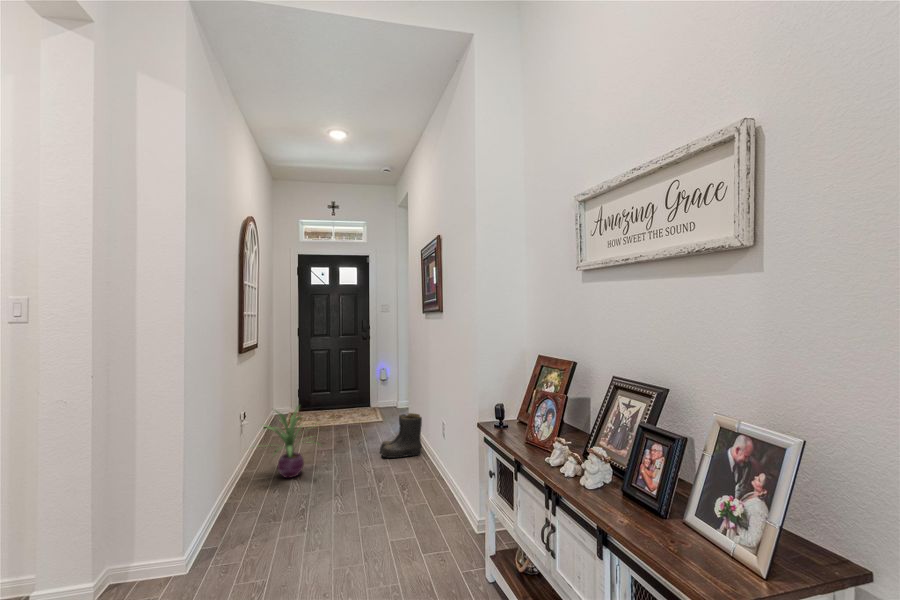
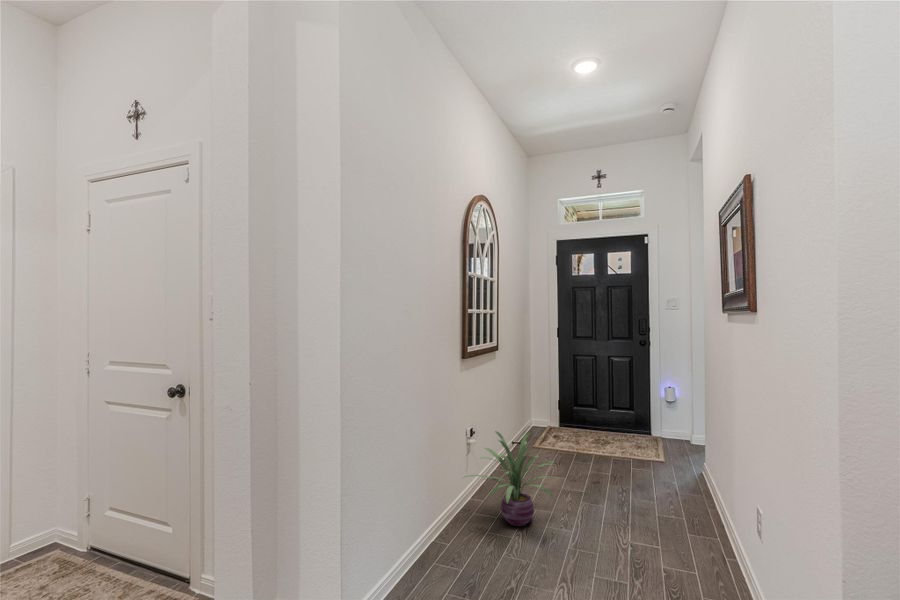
boots: present [380,413,422,458] -> none [647,468,720,543]

